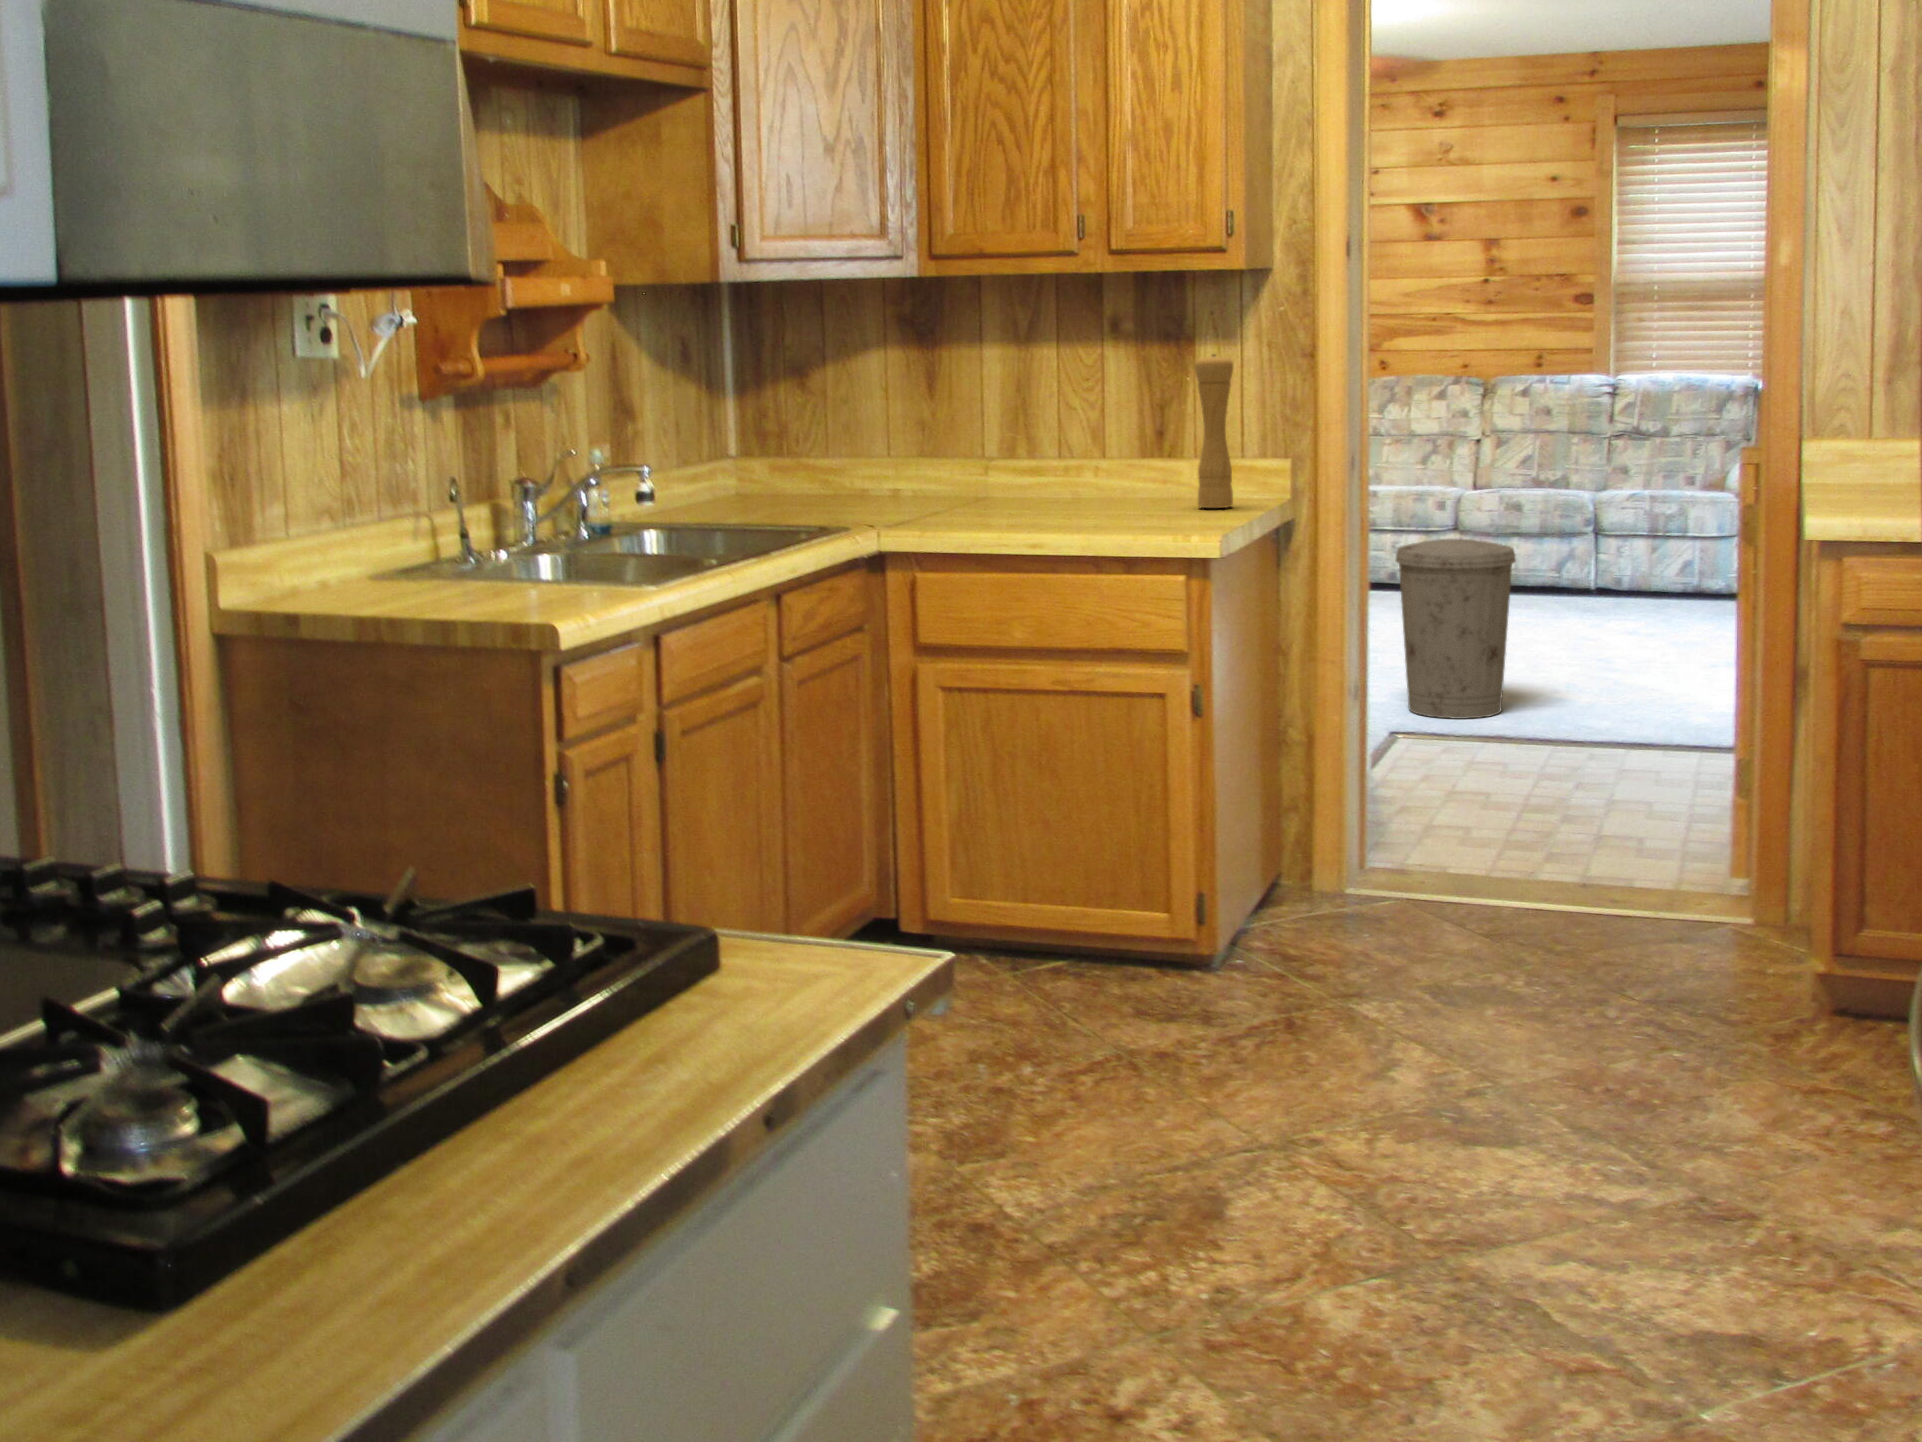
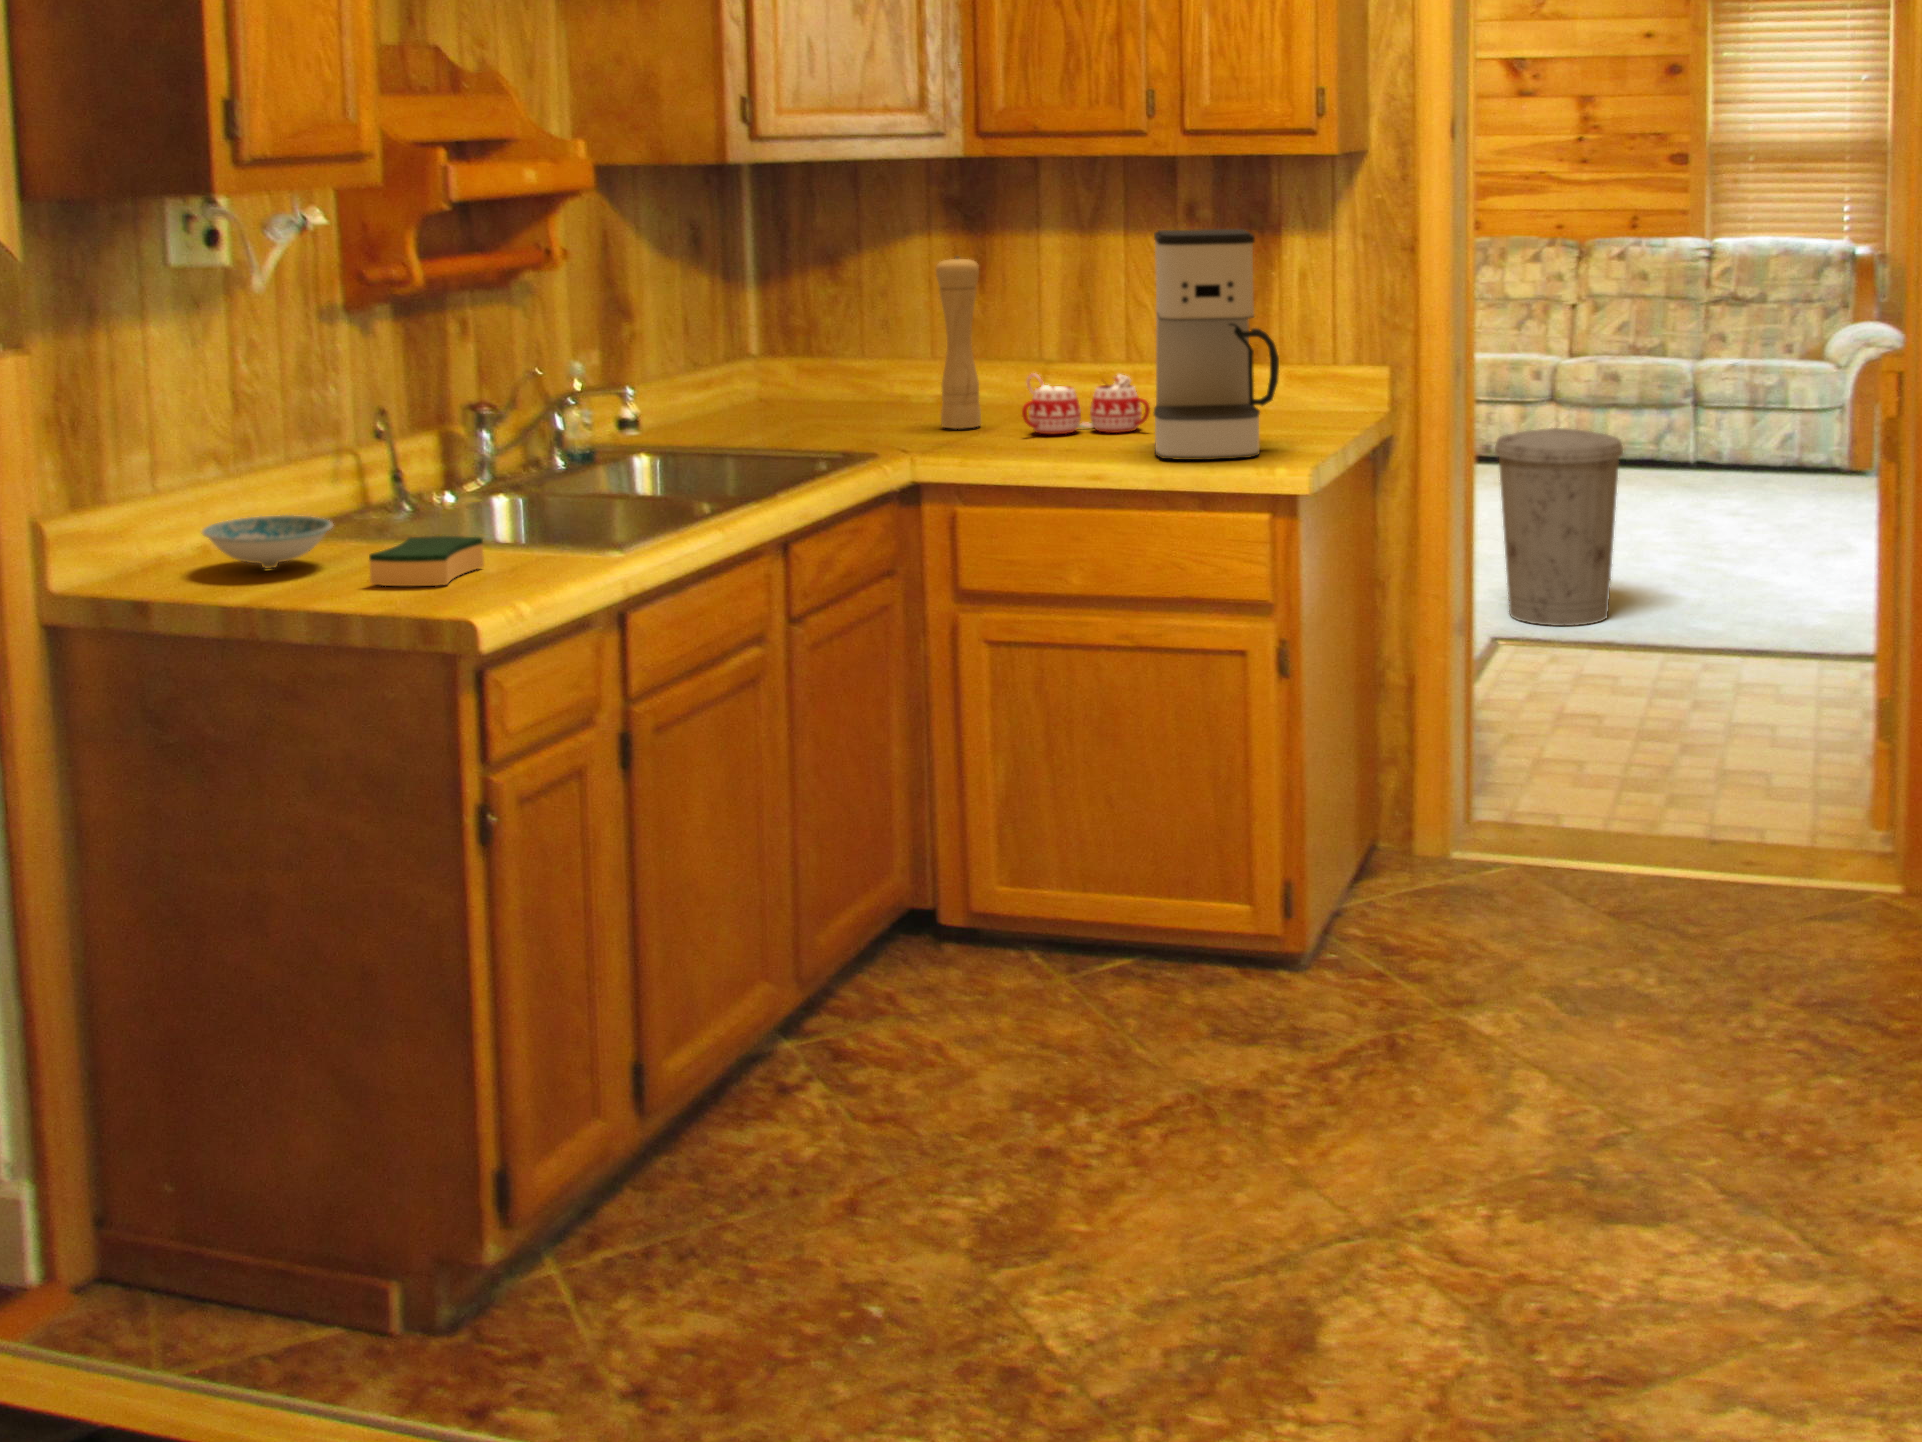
coffee maker: none [1085,334,1193,530] -> present [1154,229,1279,460]
pepper mill: present [1195,354,1234,508] -> present [936,256,981,429]
mug: none [970,463,1081,515] -> present [1022,373,1150,434]
ceramic bowl: none [329,556,429,595] -> present [202,515,333,568]
sponge: none [463,569,548,604] -> present [369,536,484,586]

